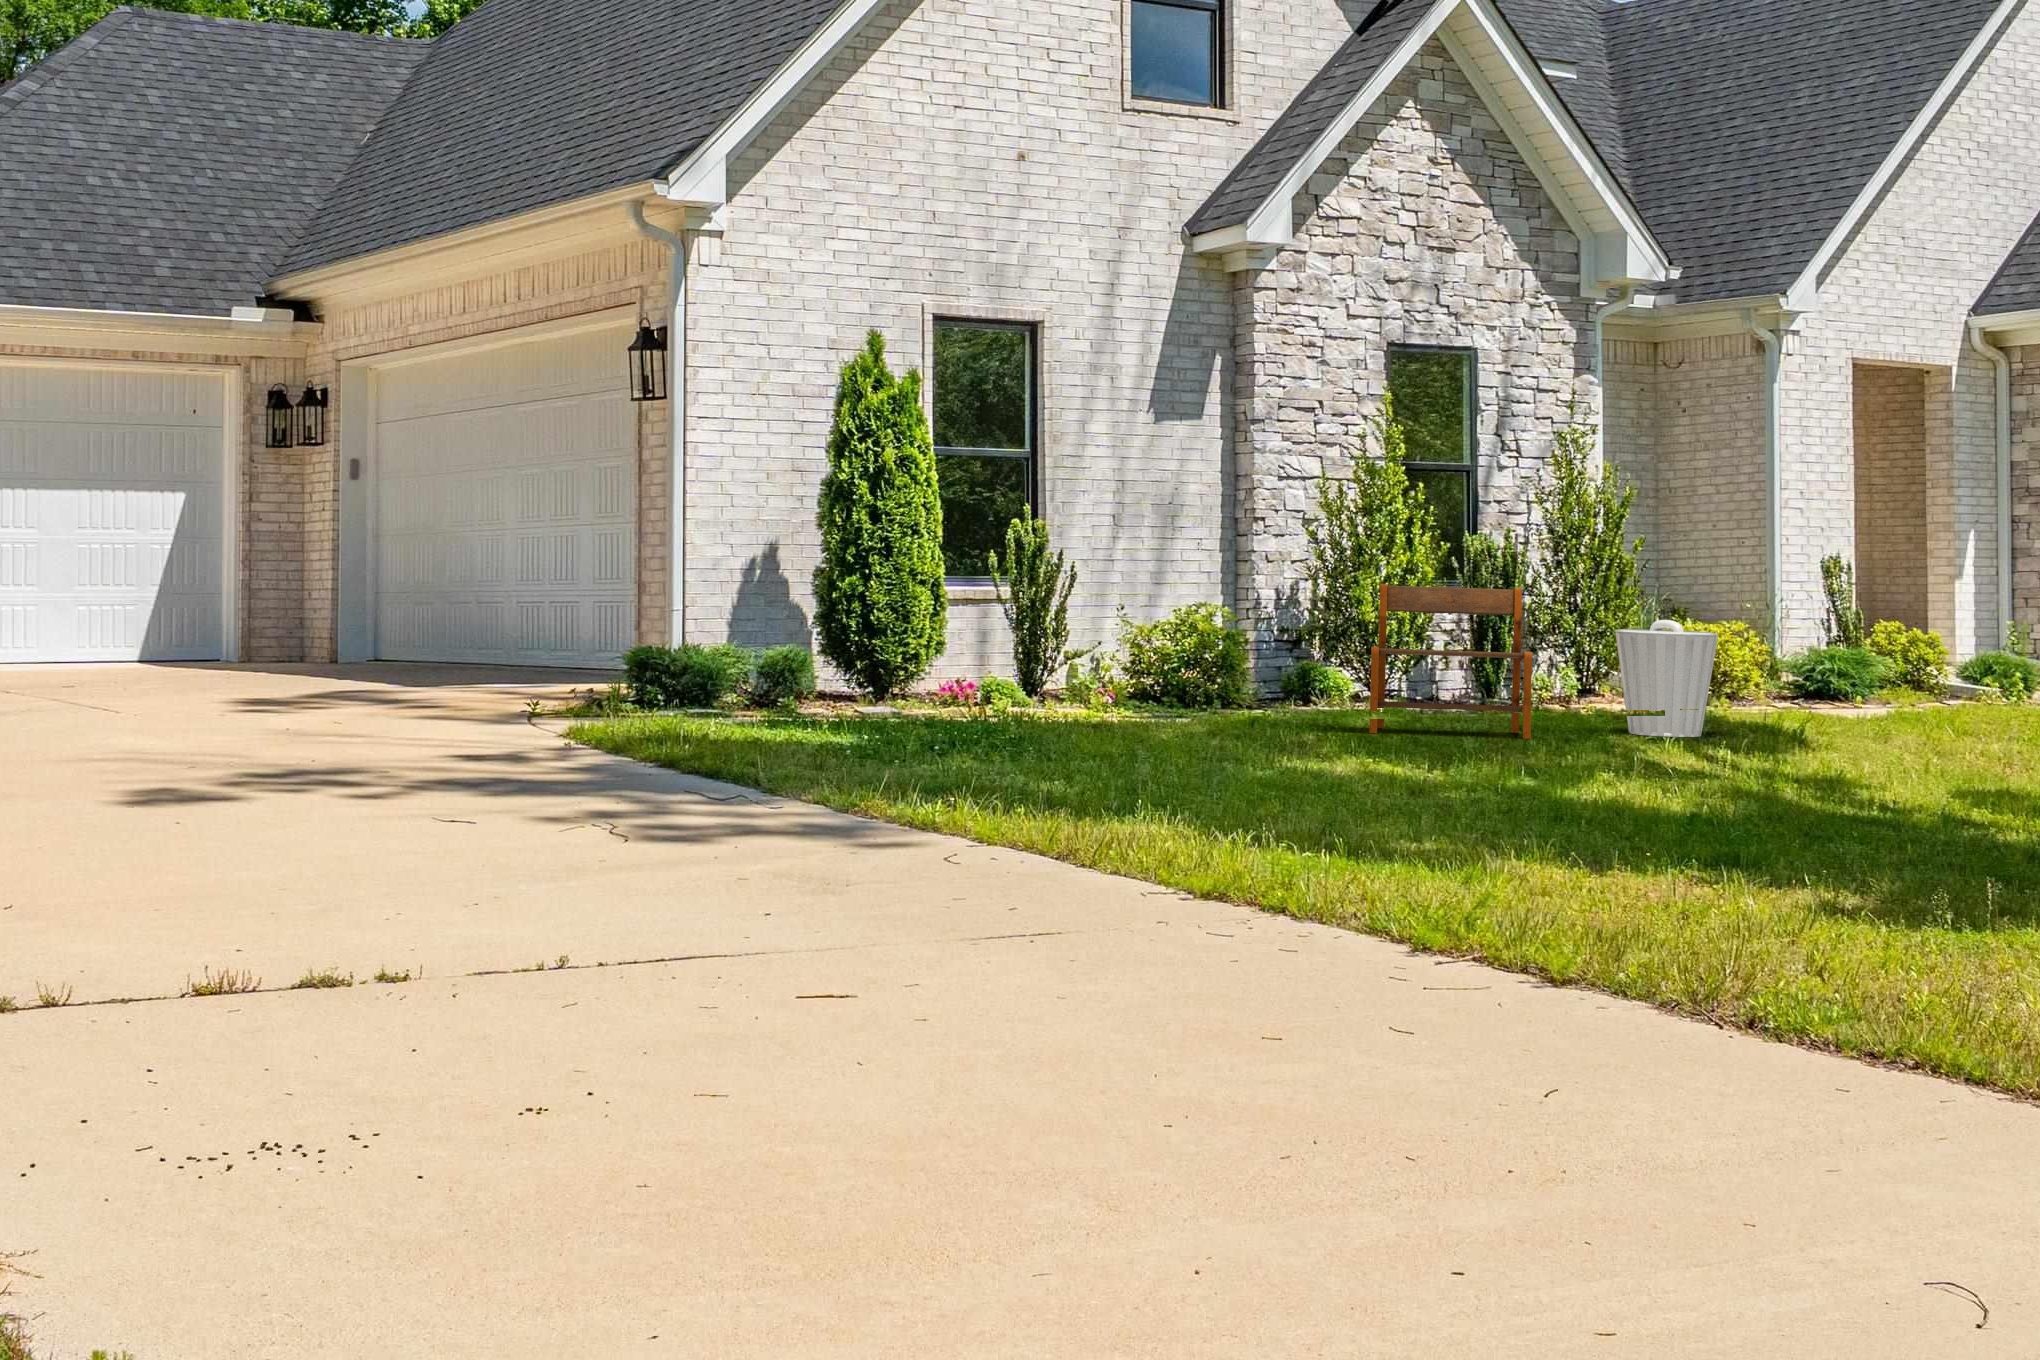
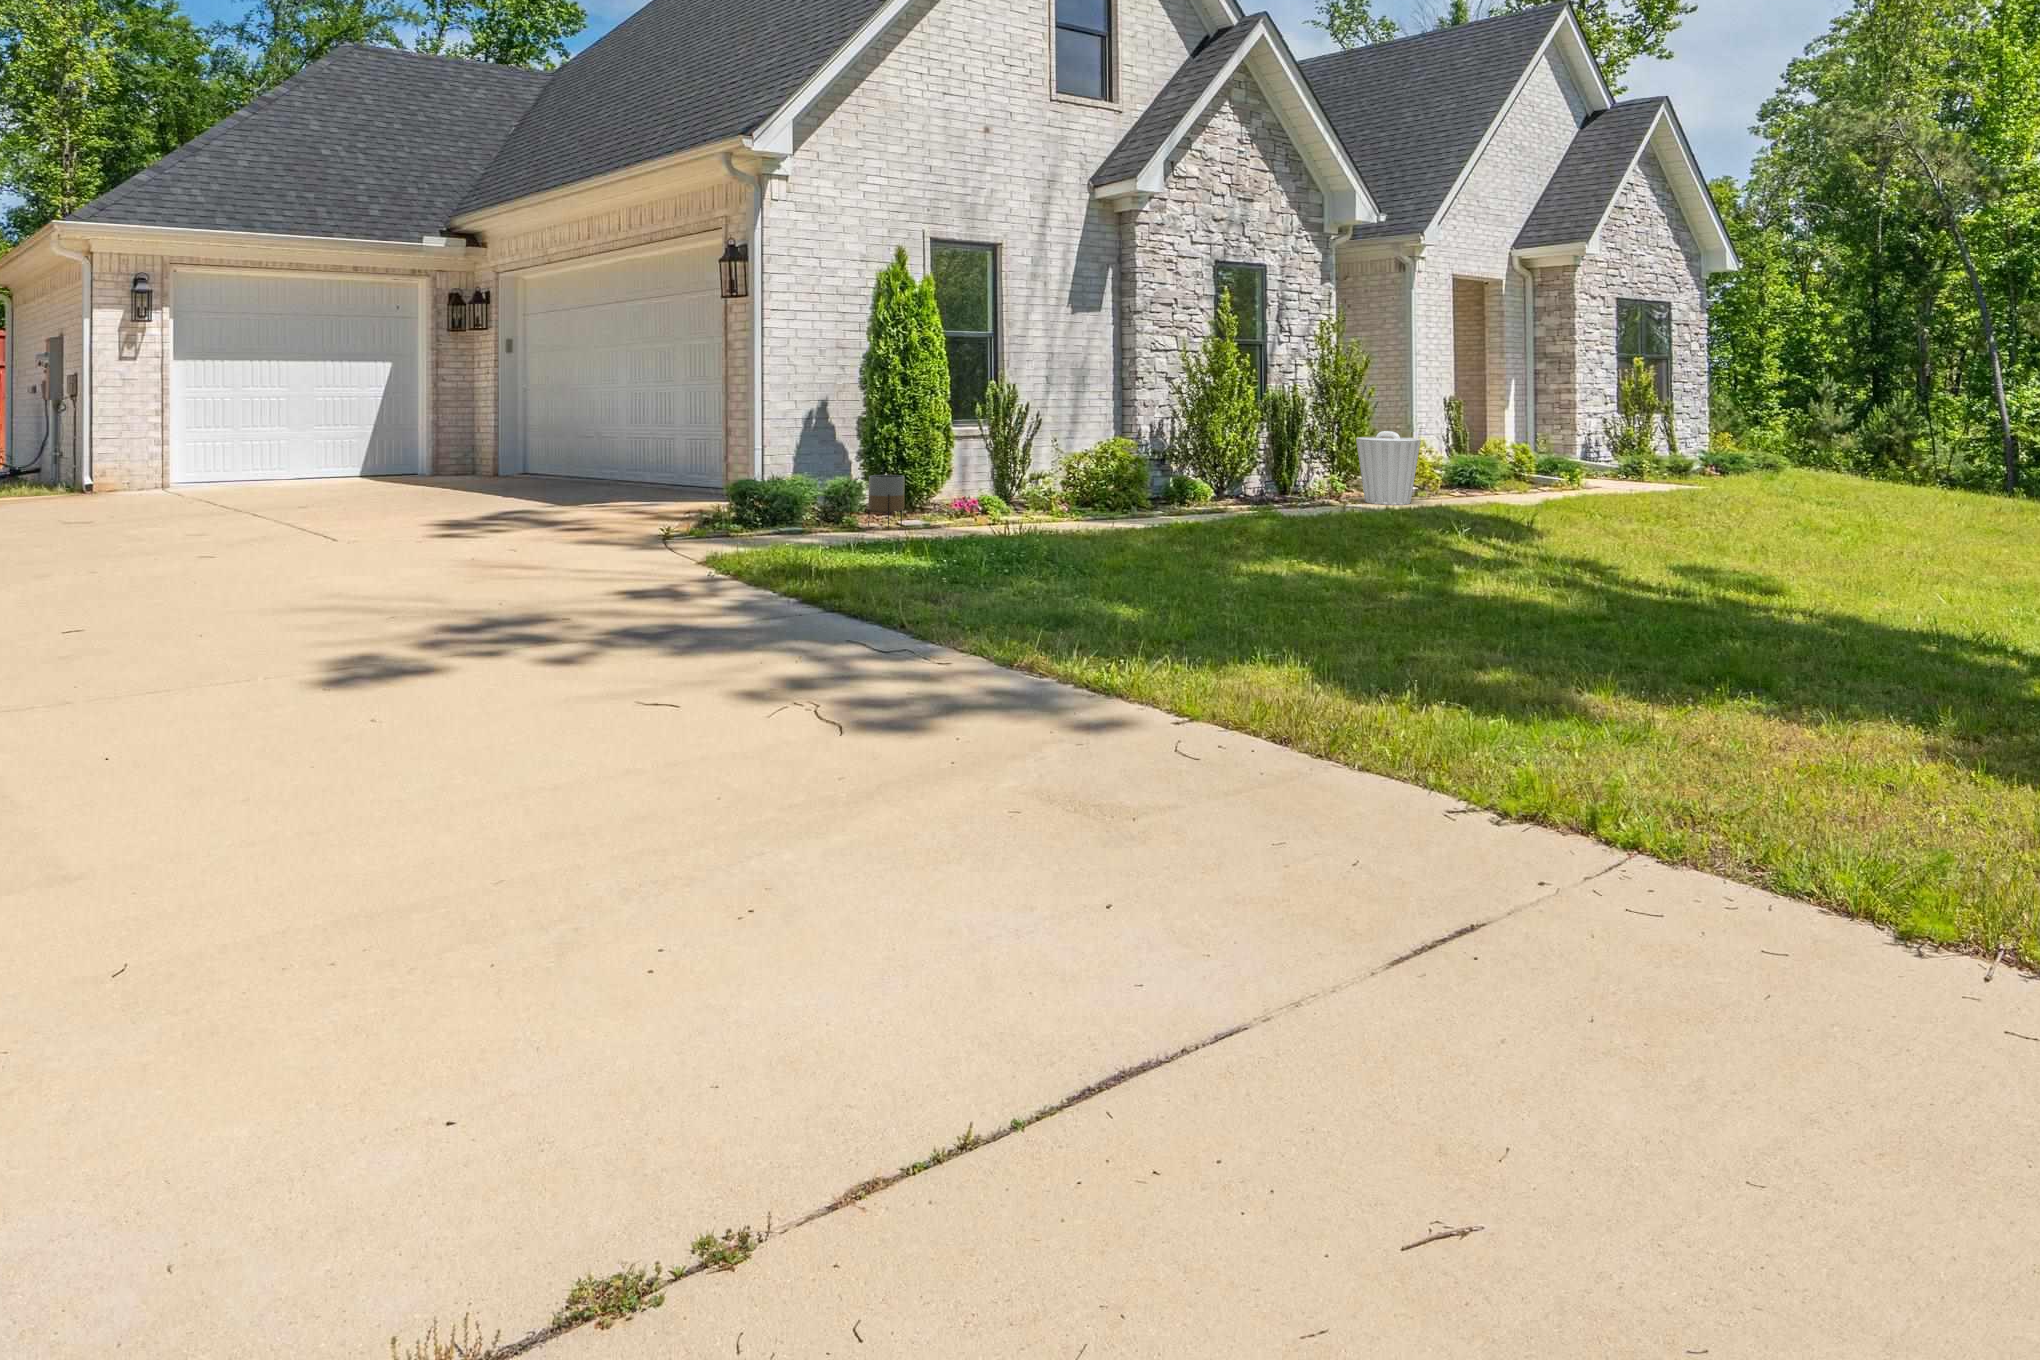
bench: present [1369,584,1532,739] -> none [1214,413,1326,512]
planter: none [814,654,865,730] -> present [868,475,905,529]

